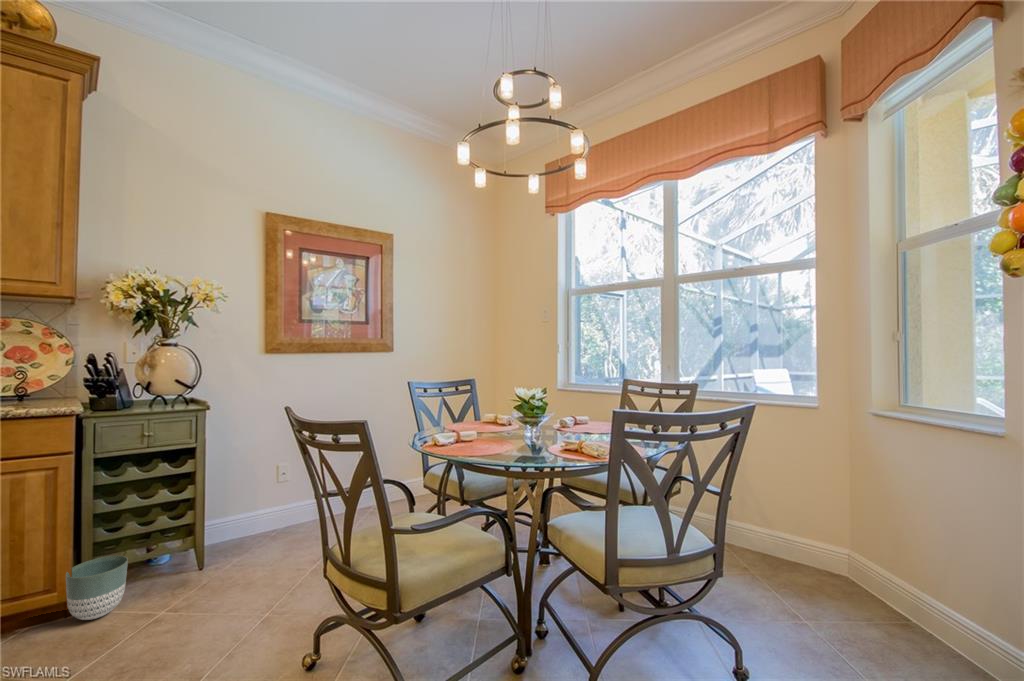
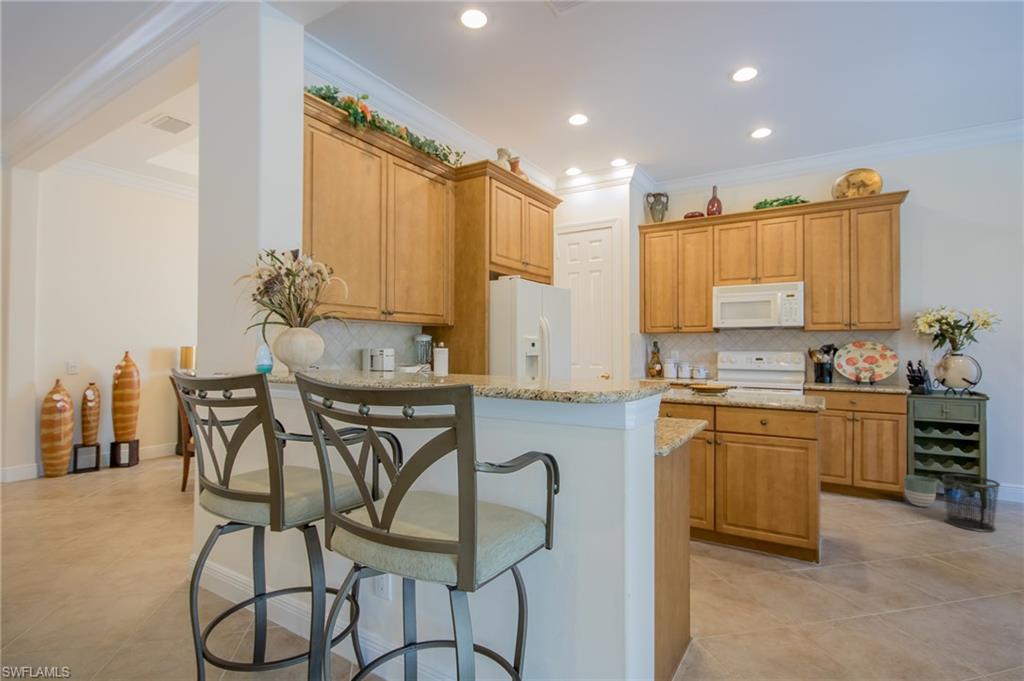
waste bin: none [131,535,221,647] -> present [942,474,1000,532]

